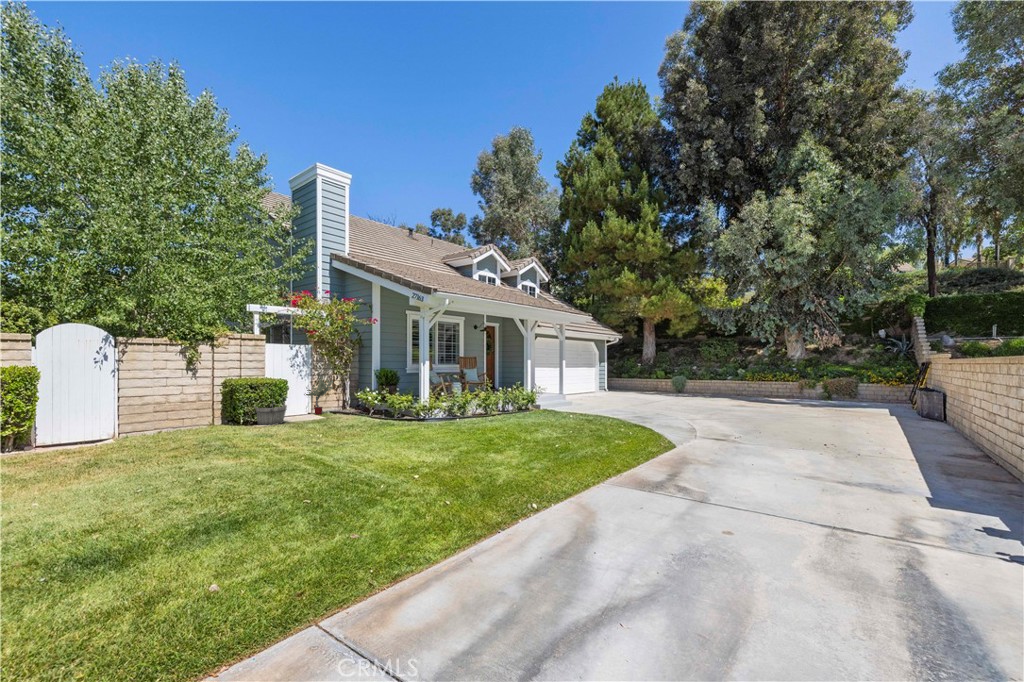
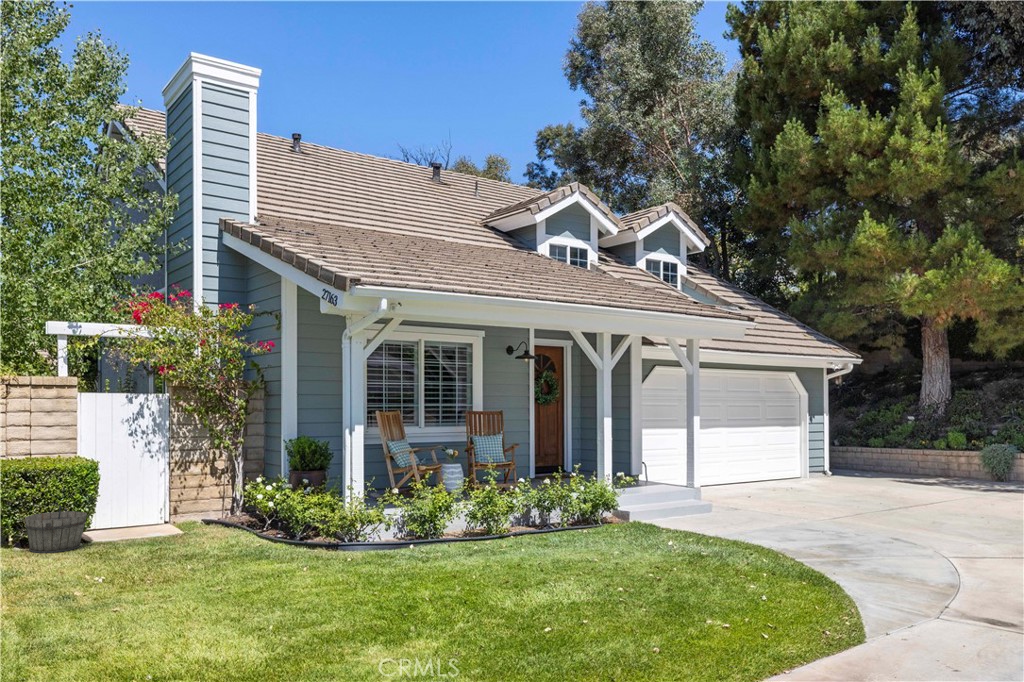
potted tree: present [304,376,333,415] -> none [141,452,204,528]

